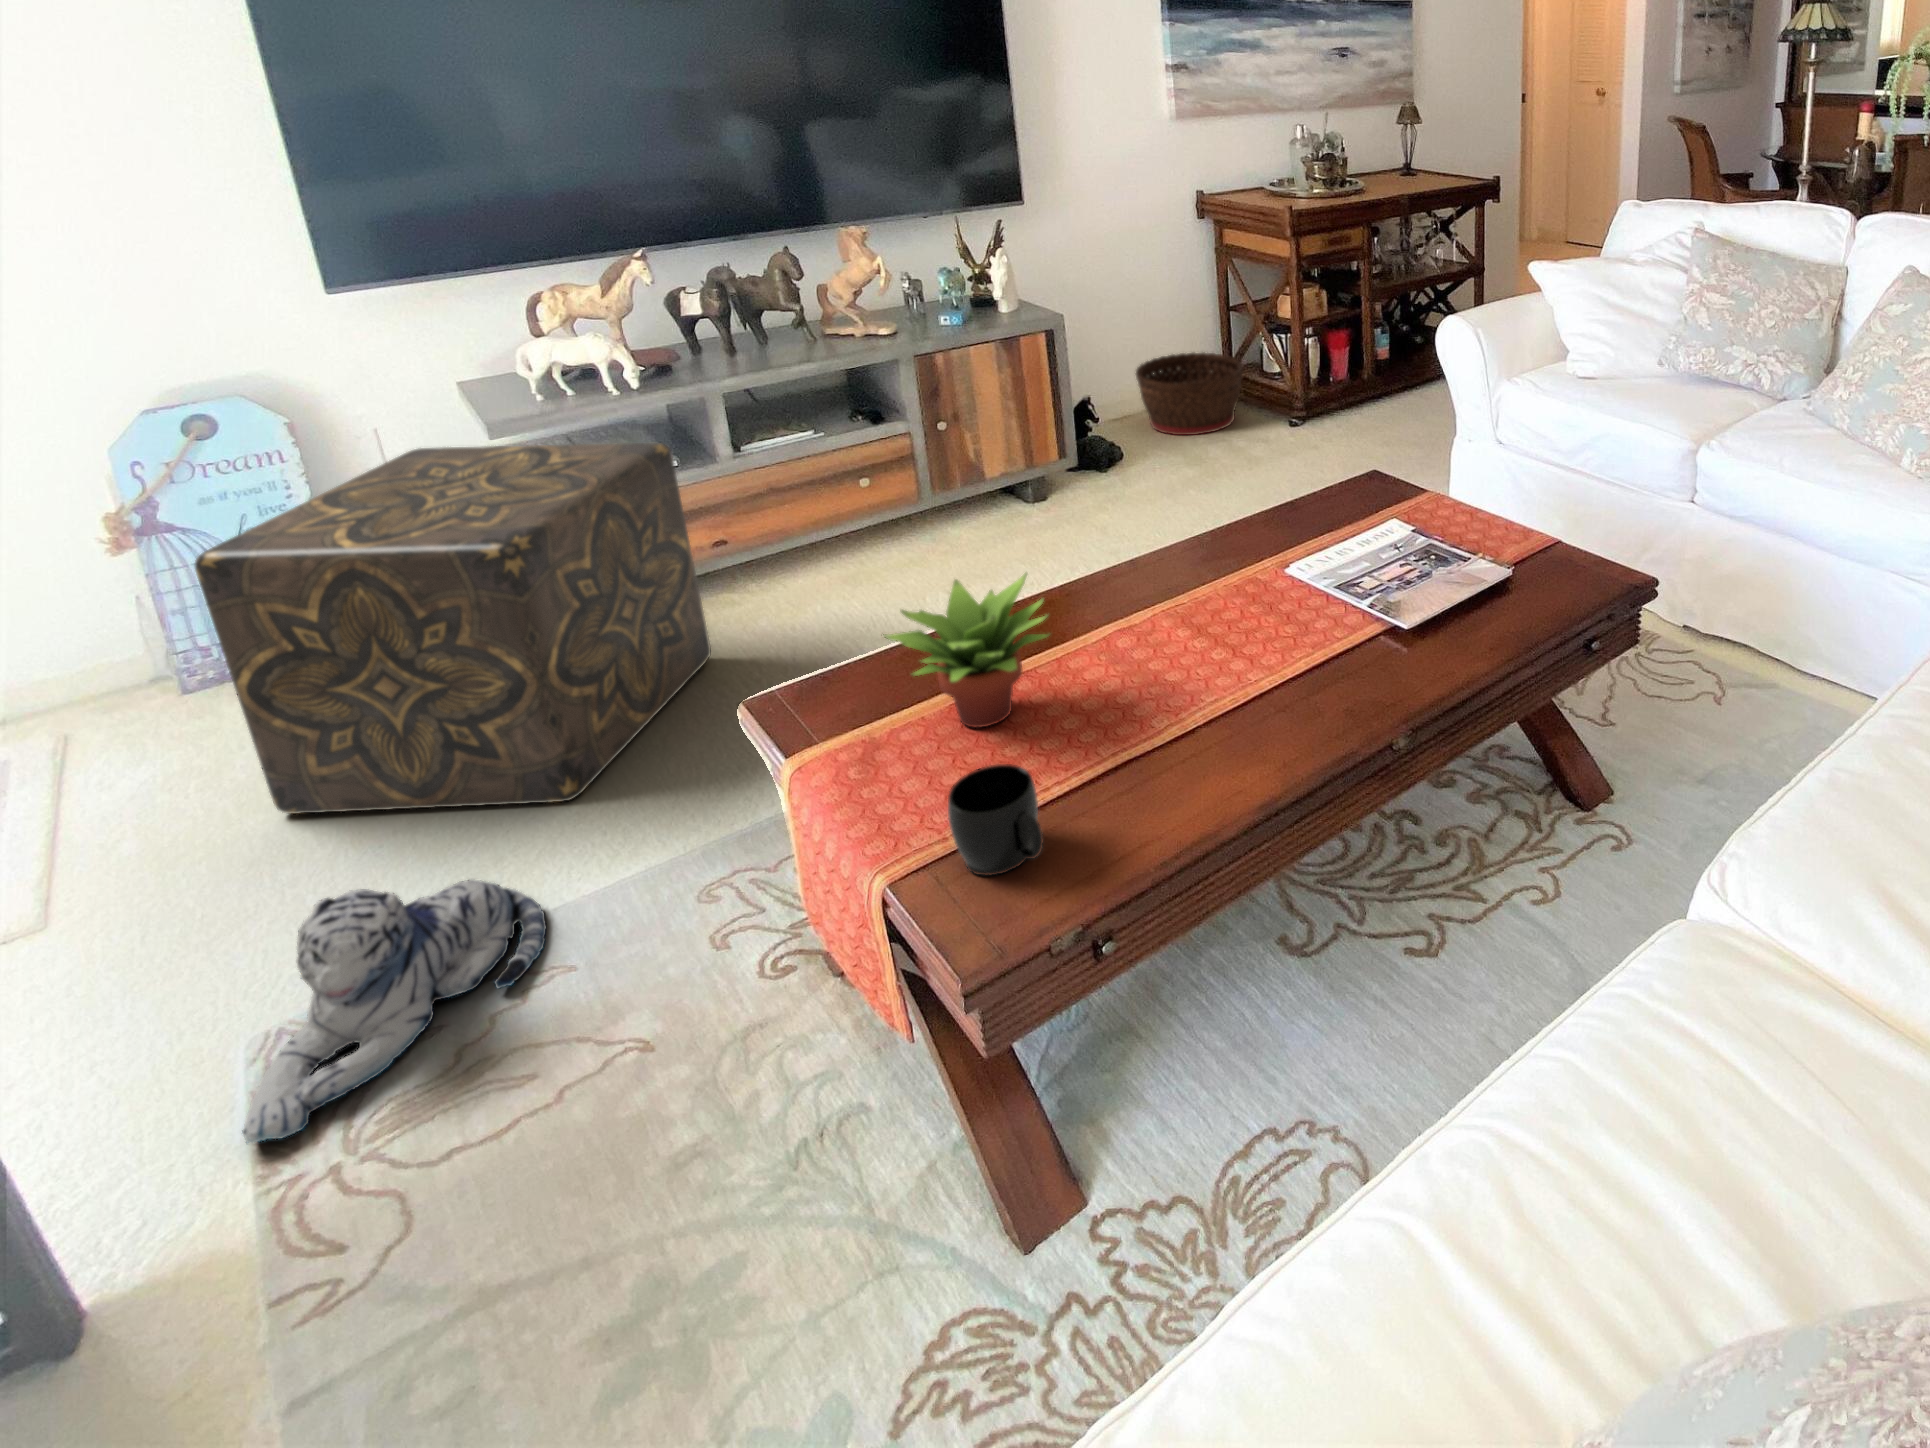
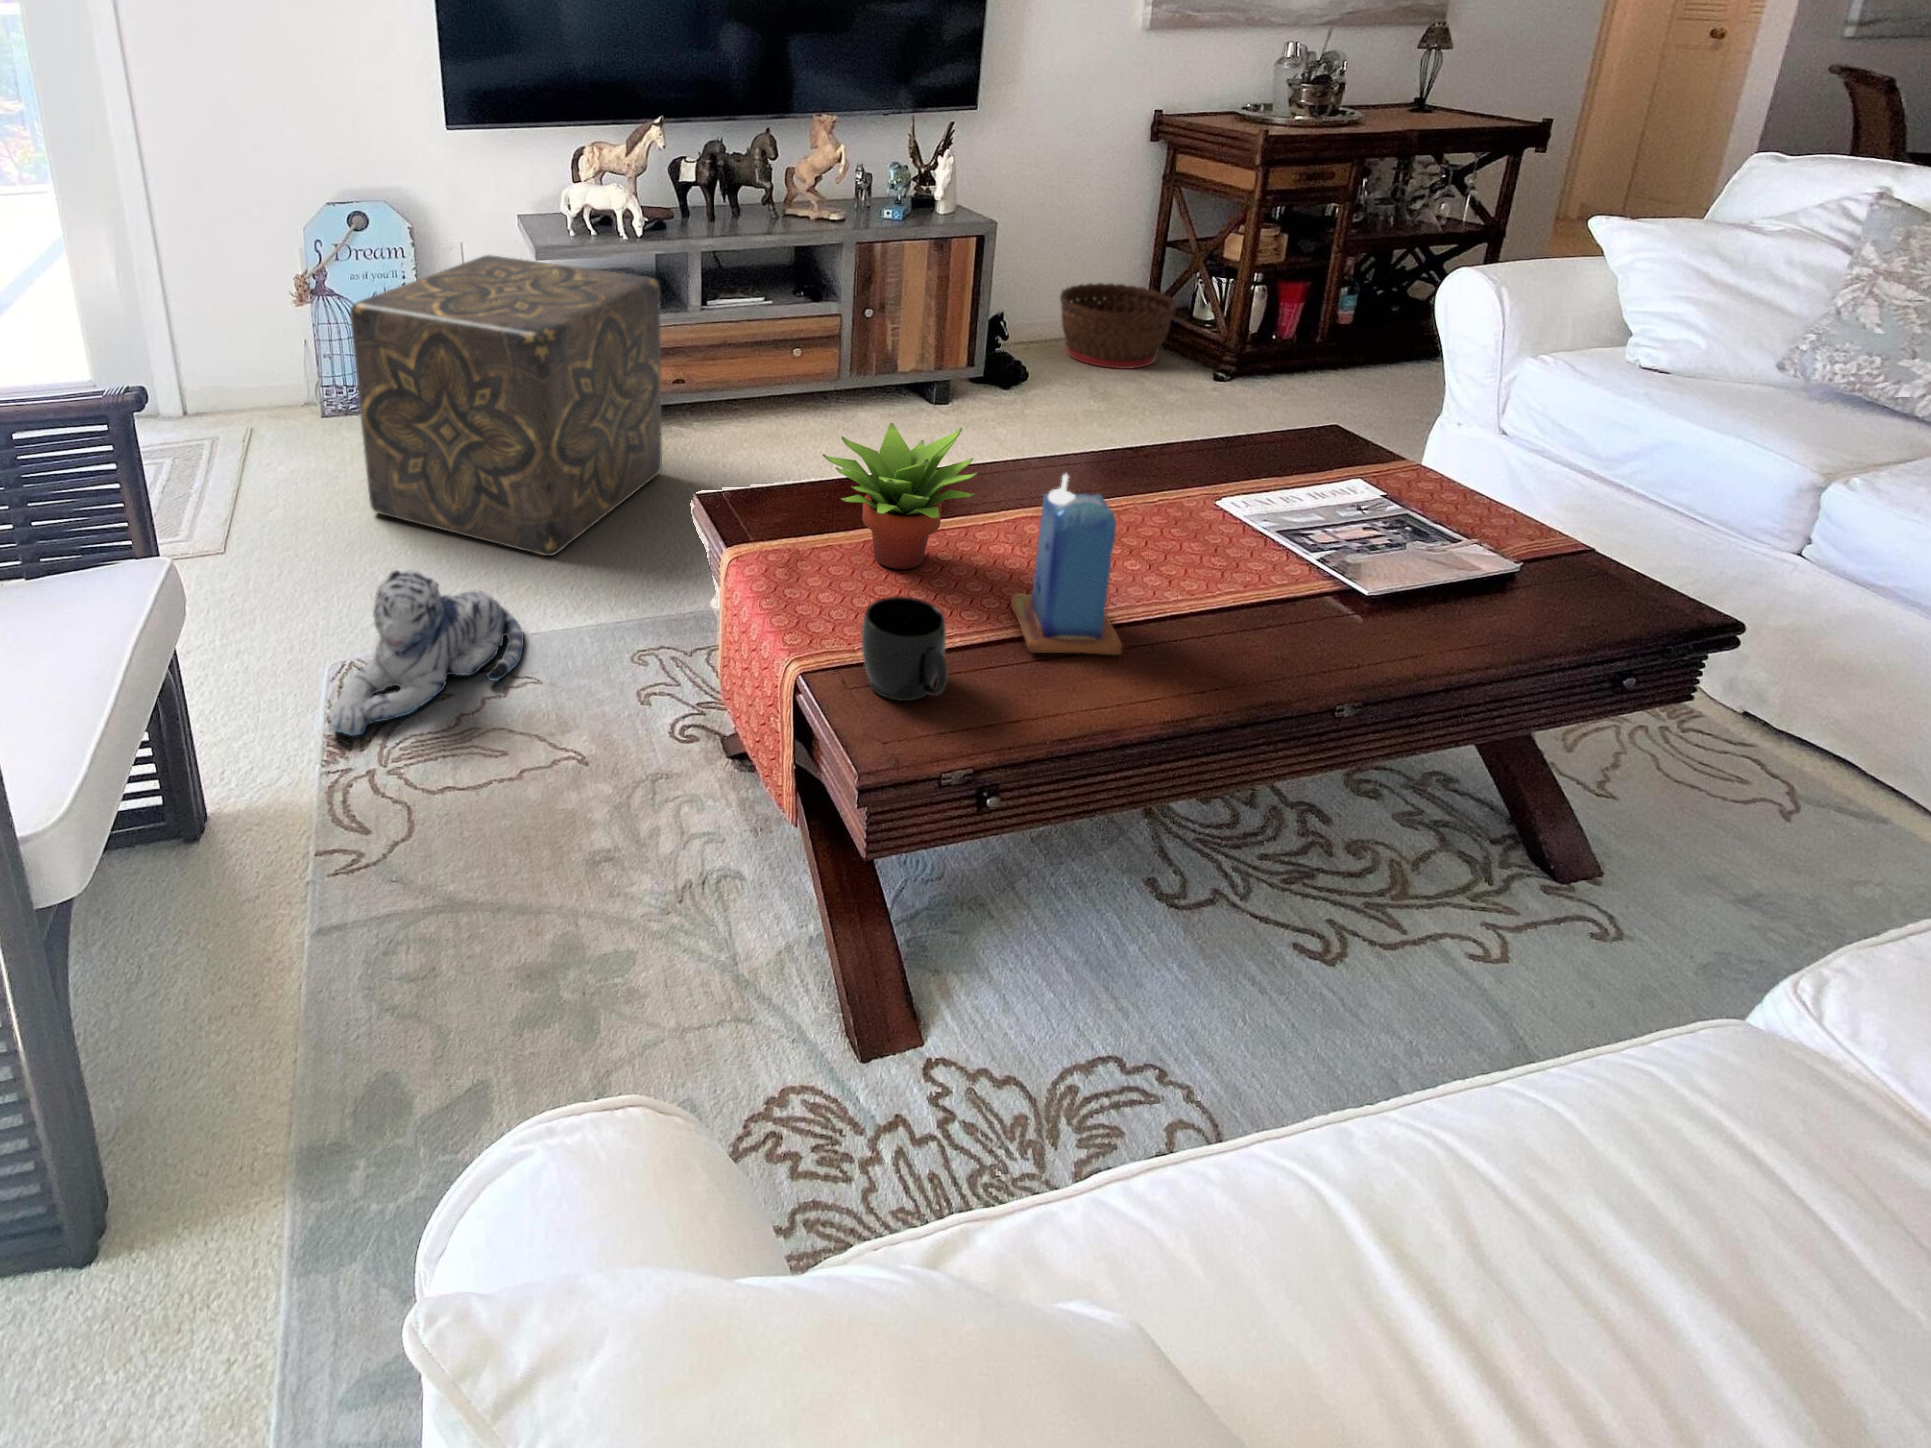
candle: none [1103,601,1210,780] -> present [1011,474,1122,655]

